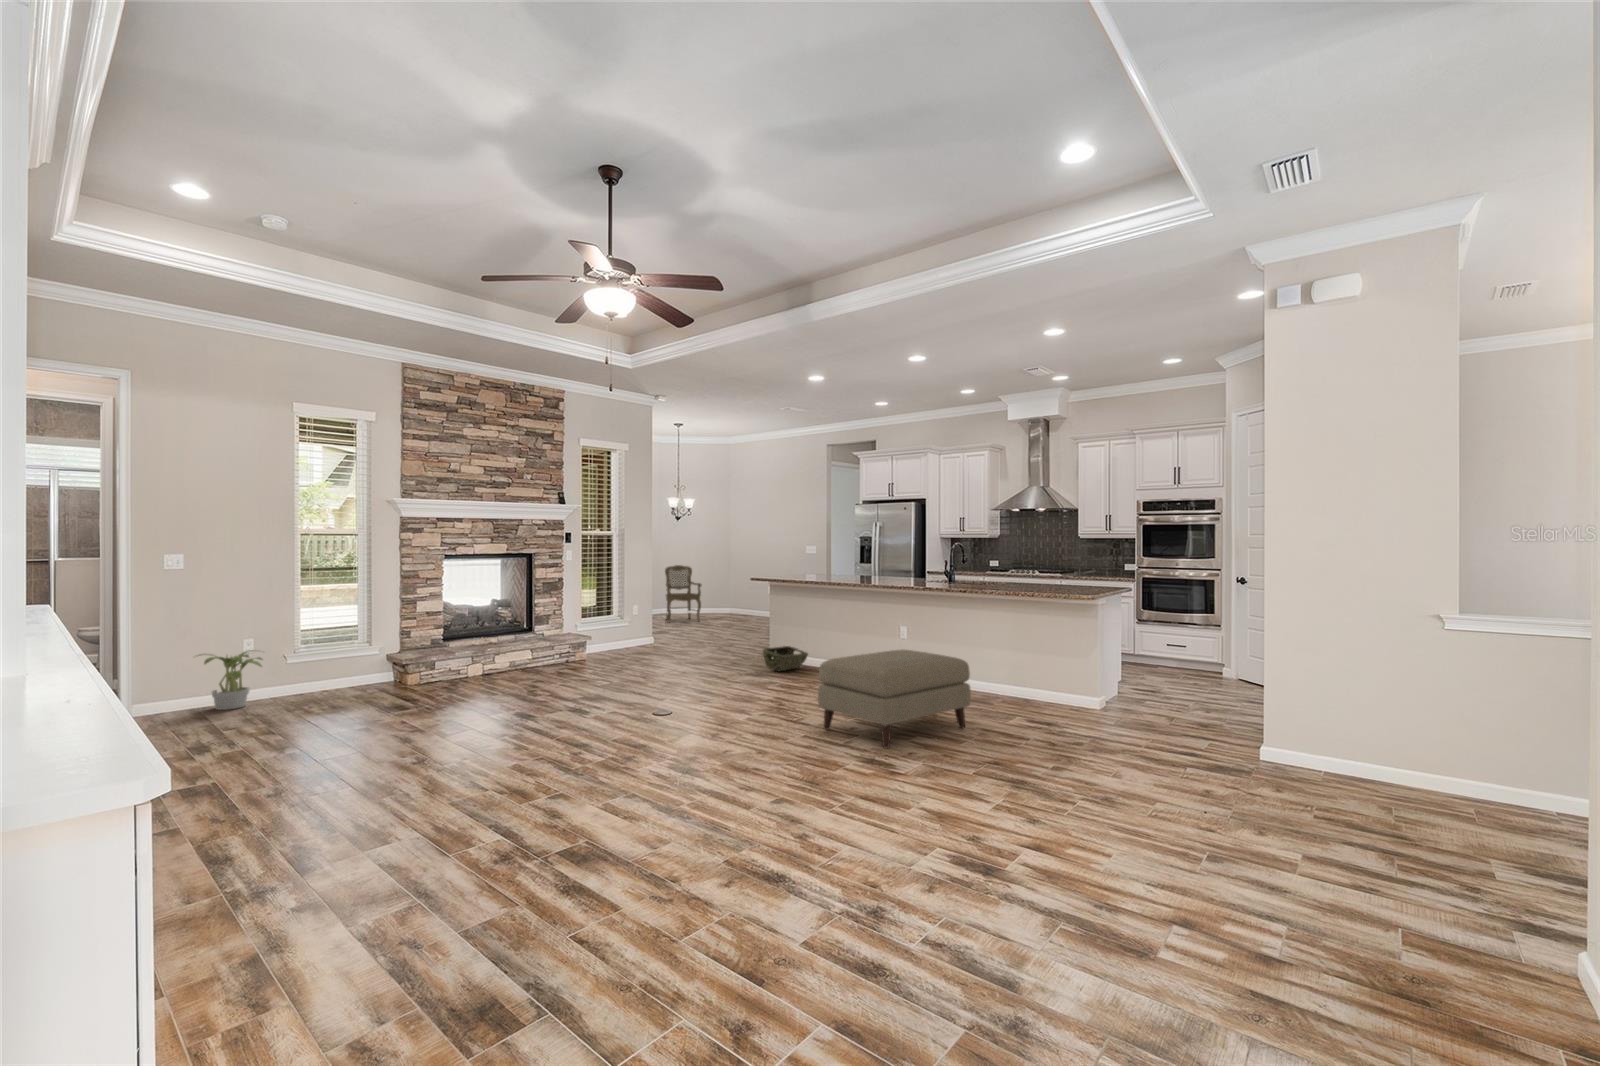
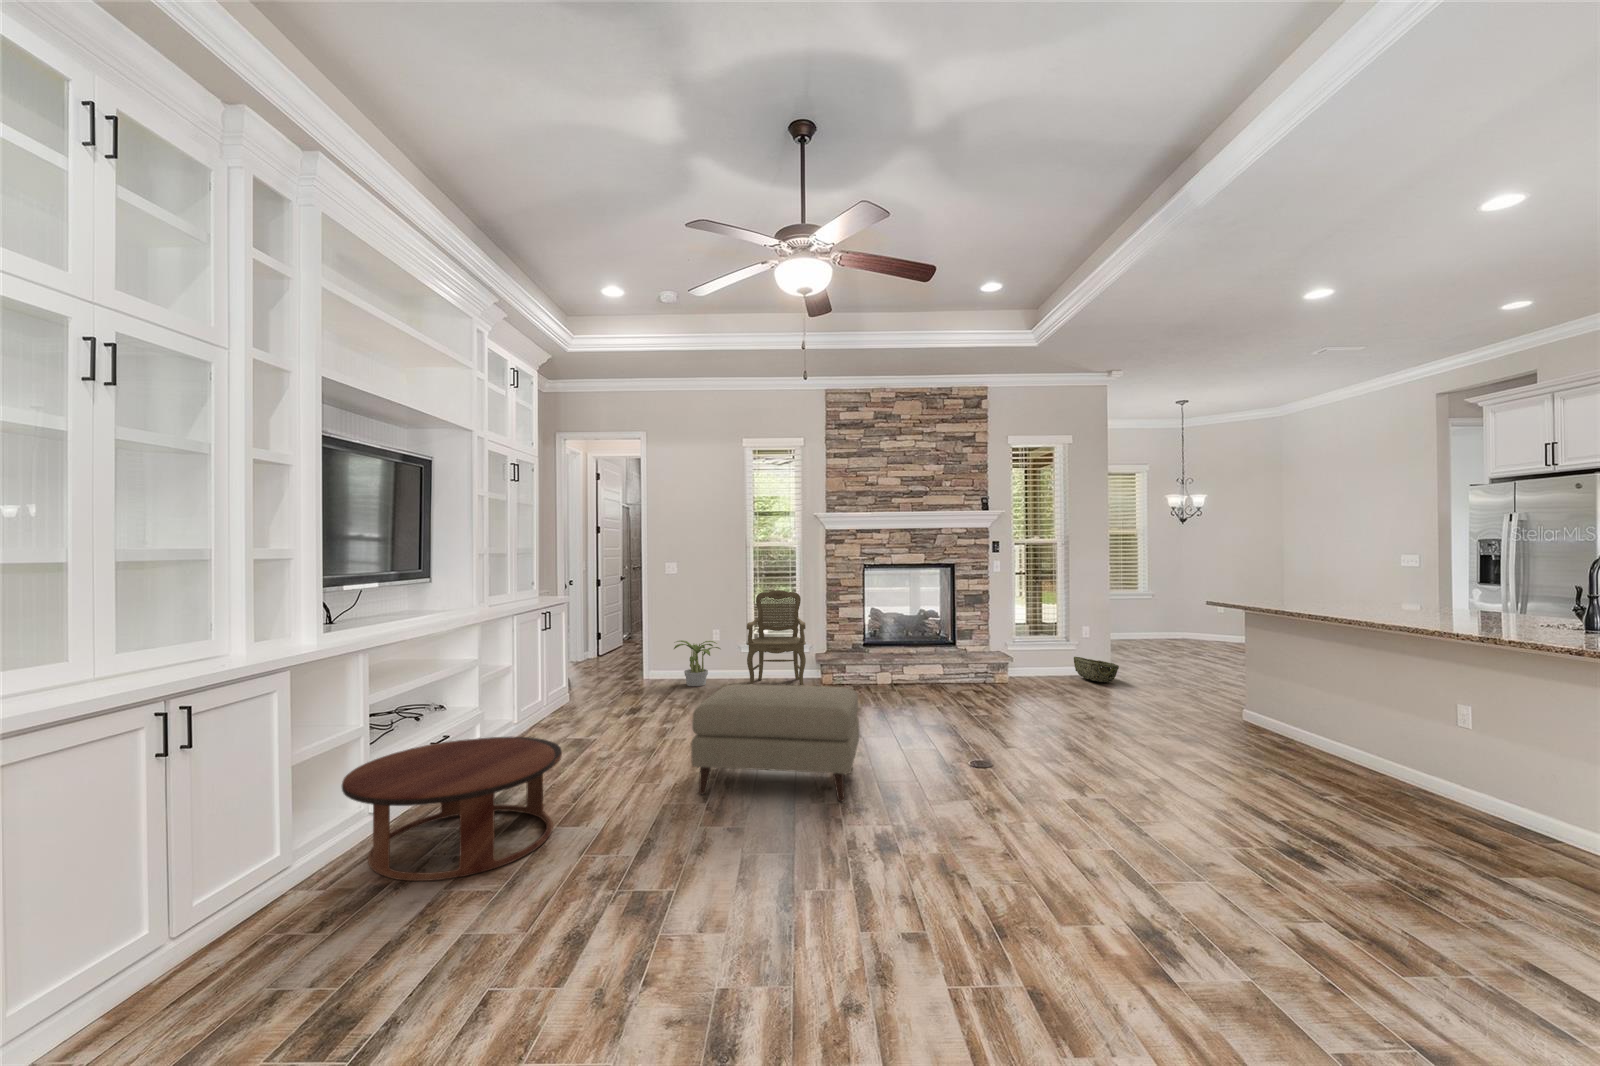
armchair: present [665,565,702,622] -> present [747,590,806,686]
woven basket: present [763,646,808,671] -> present [1074,657,1119,683]
ottoman: present [818,649,971,748] -> present [691,684,859,802]
coffee table: none [109,747,393,924] -> present [342,737,562,881]

